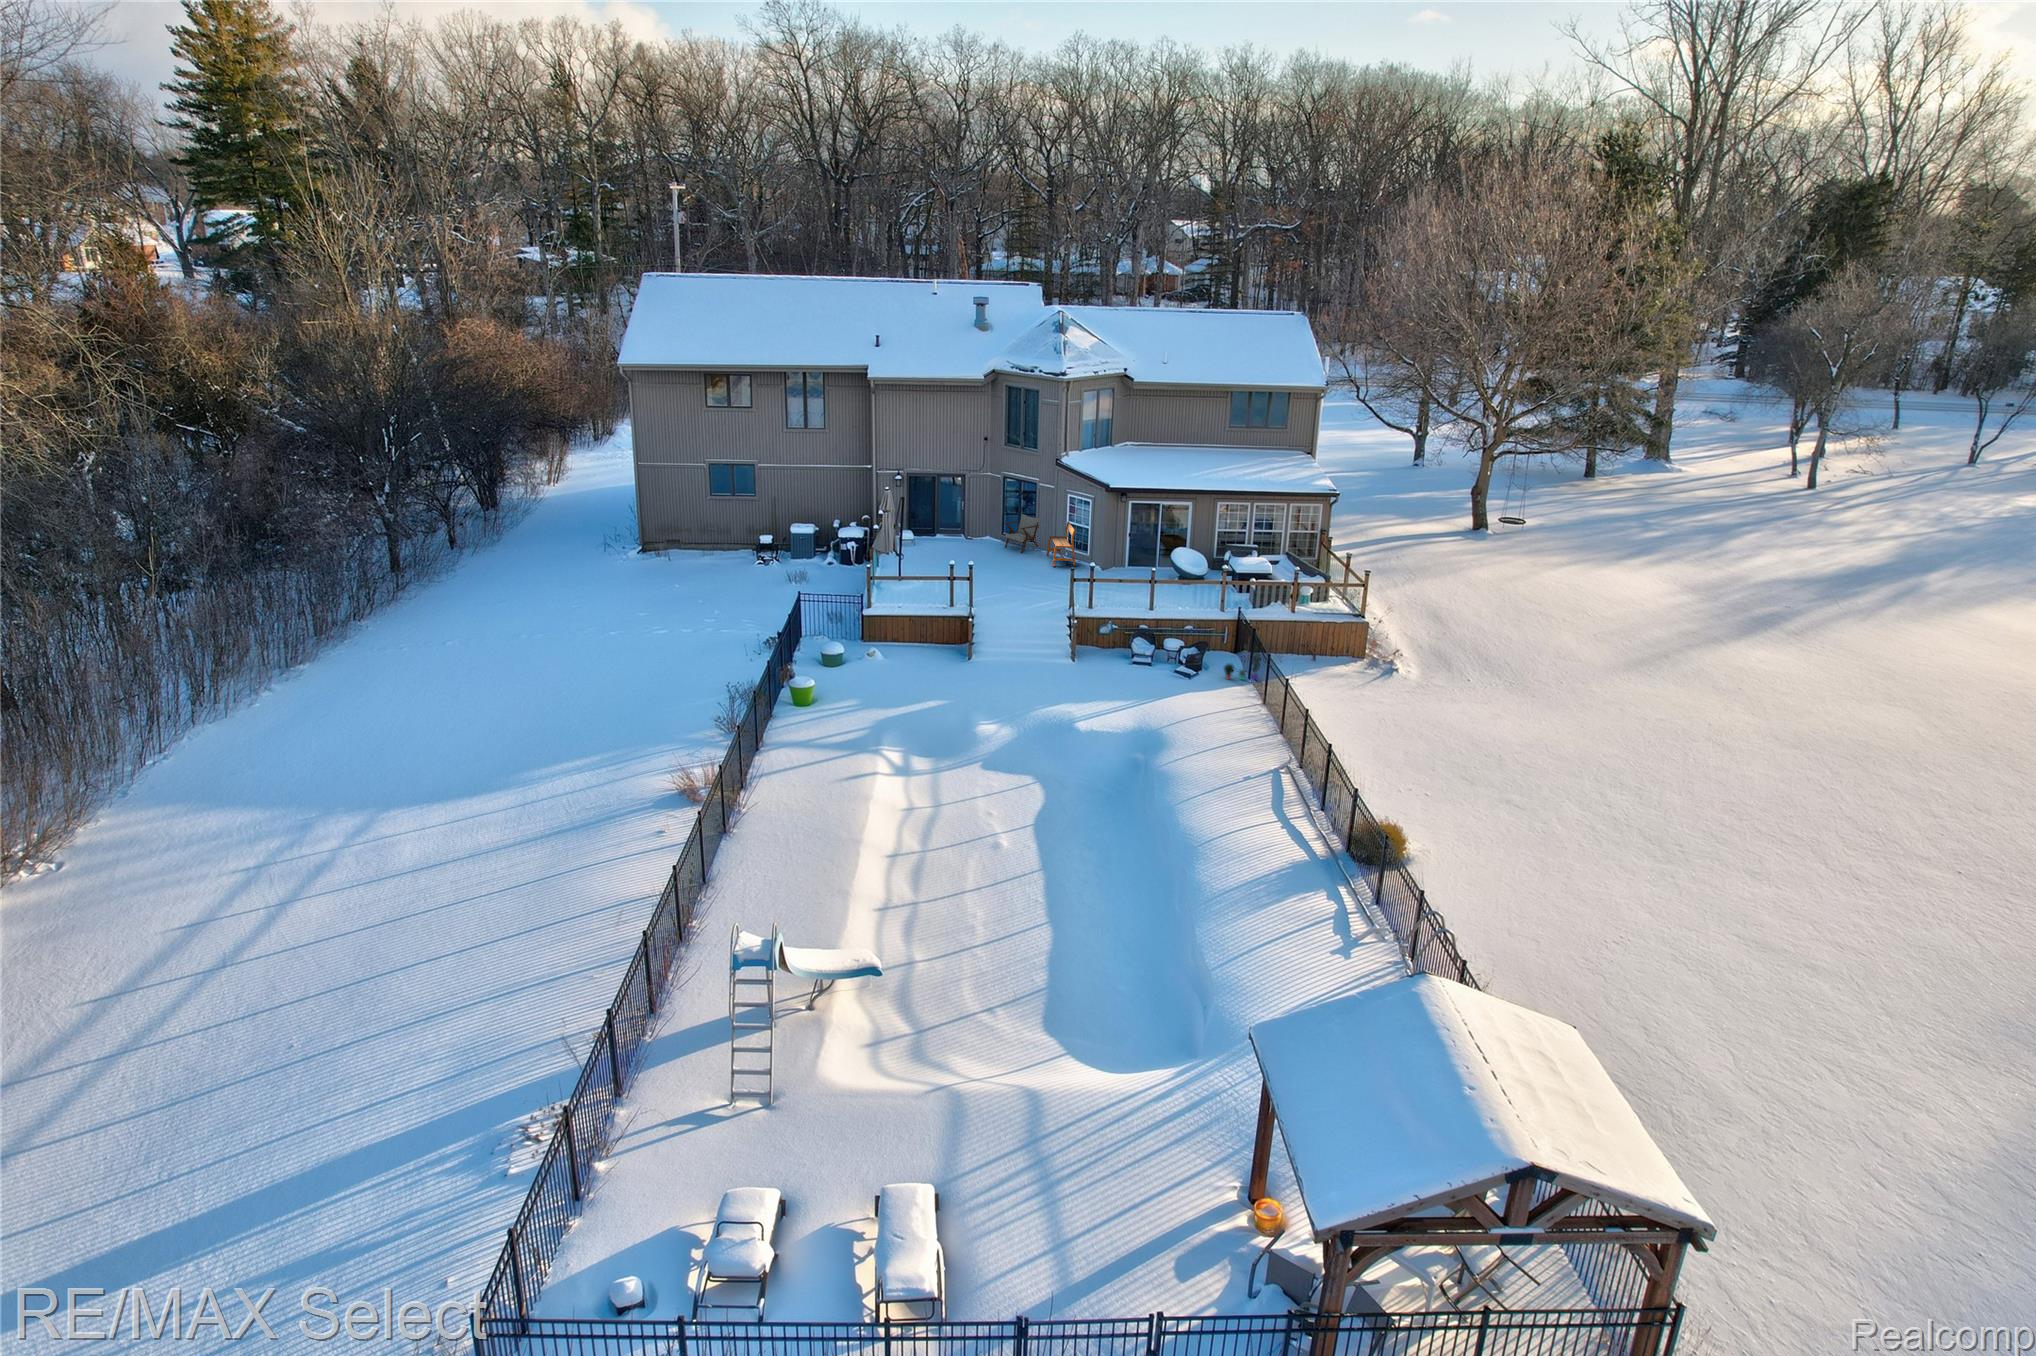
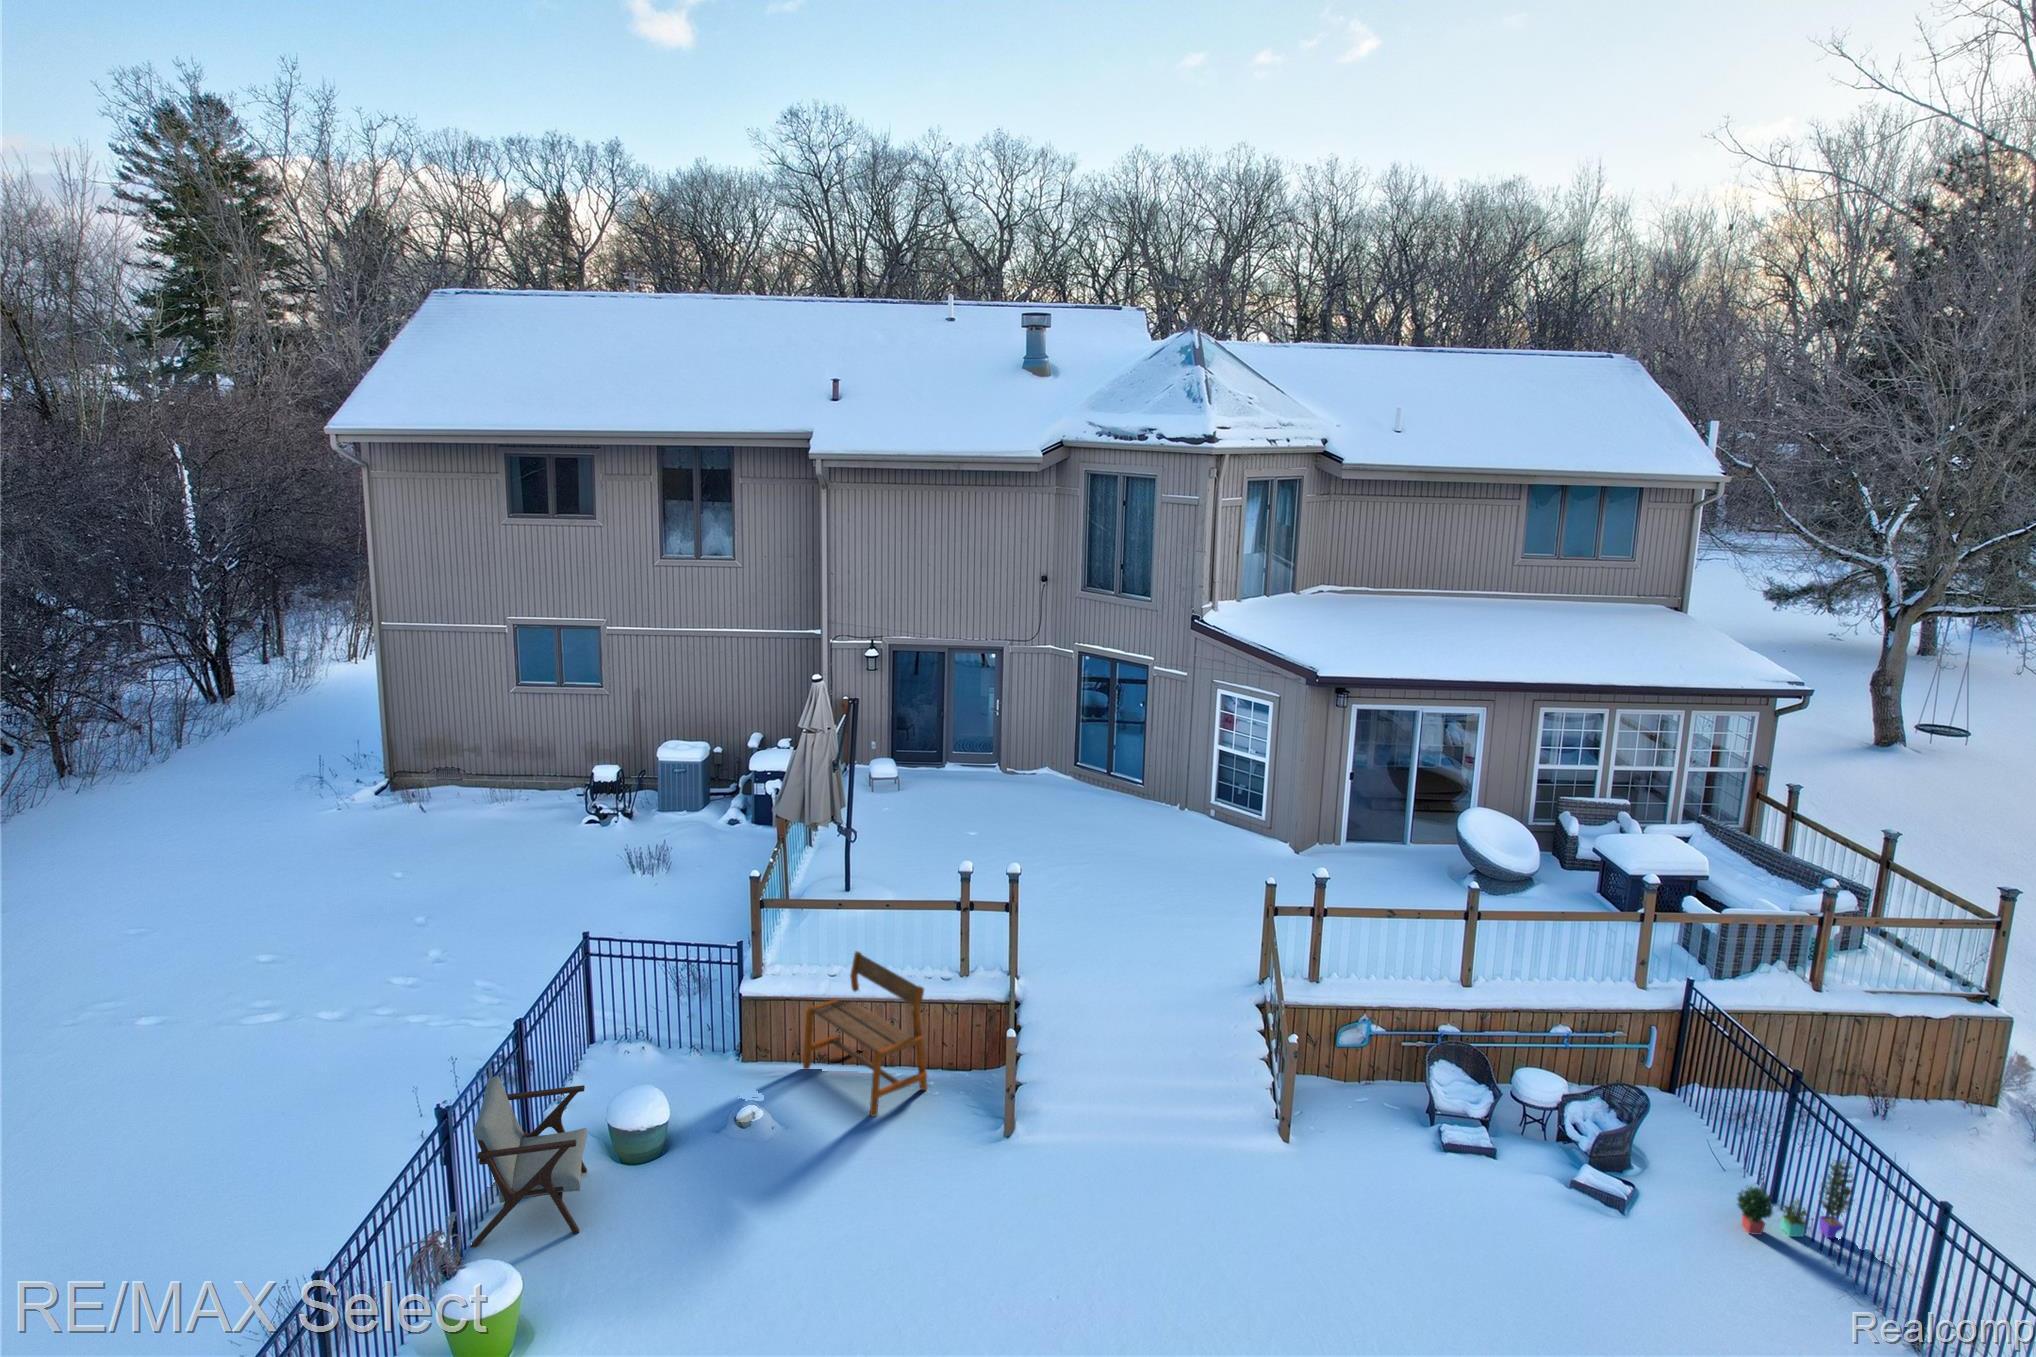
lounge chair: present [1004,514,1039,553] -> present [470,1075,587,1248]
bench: present [1047,522,1075,566] -> present [803,951,927,1117]

